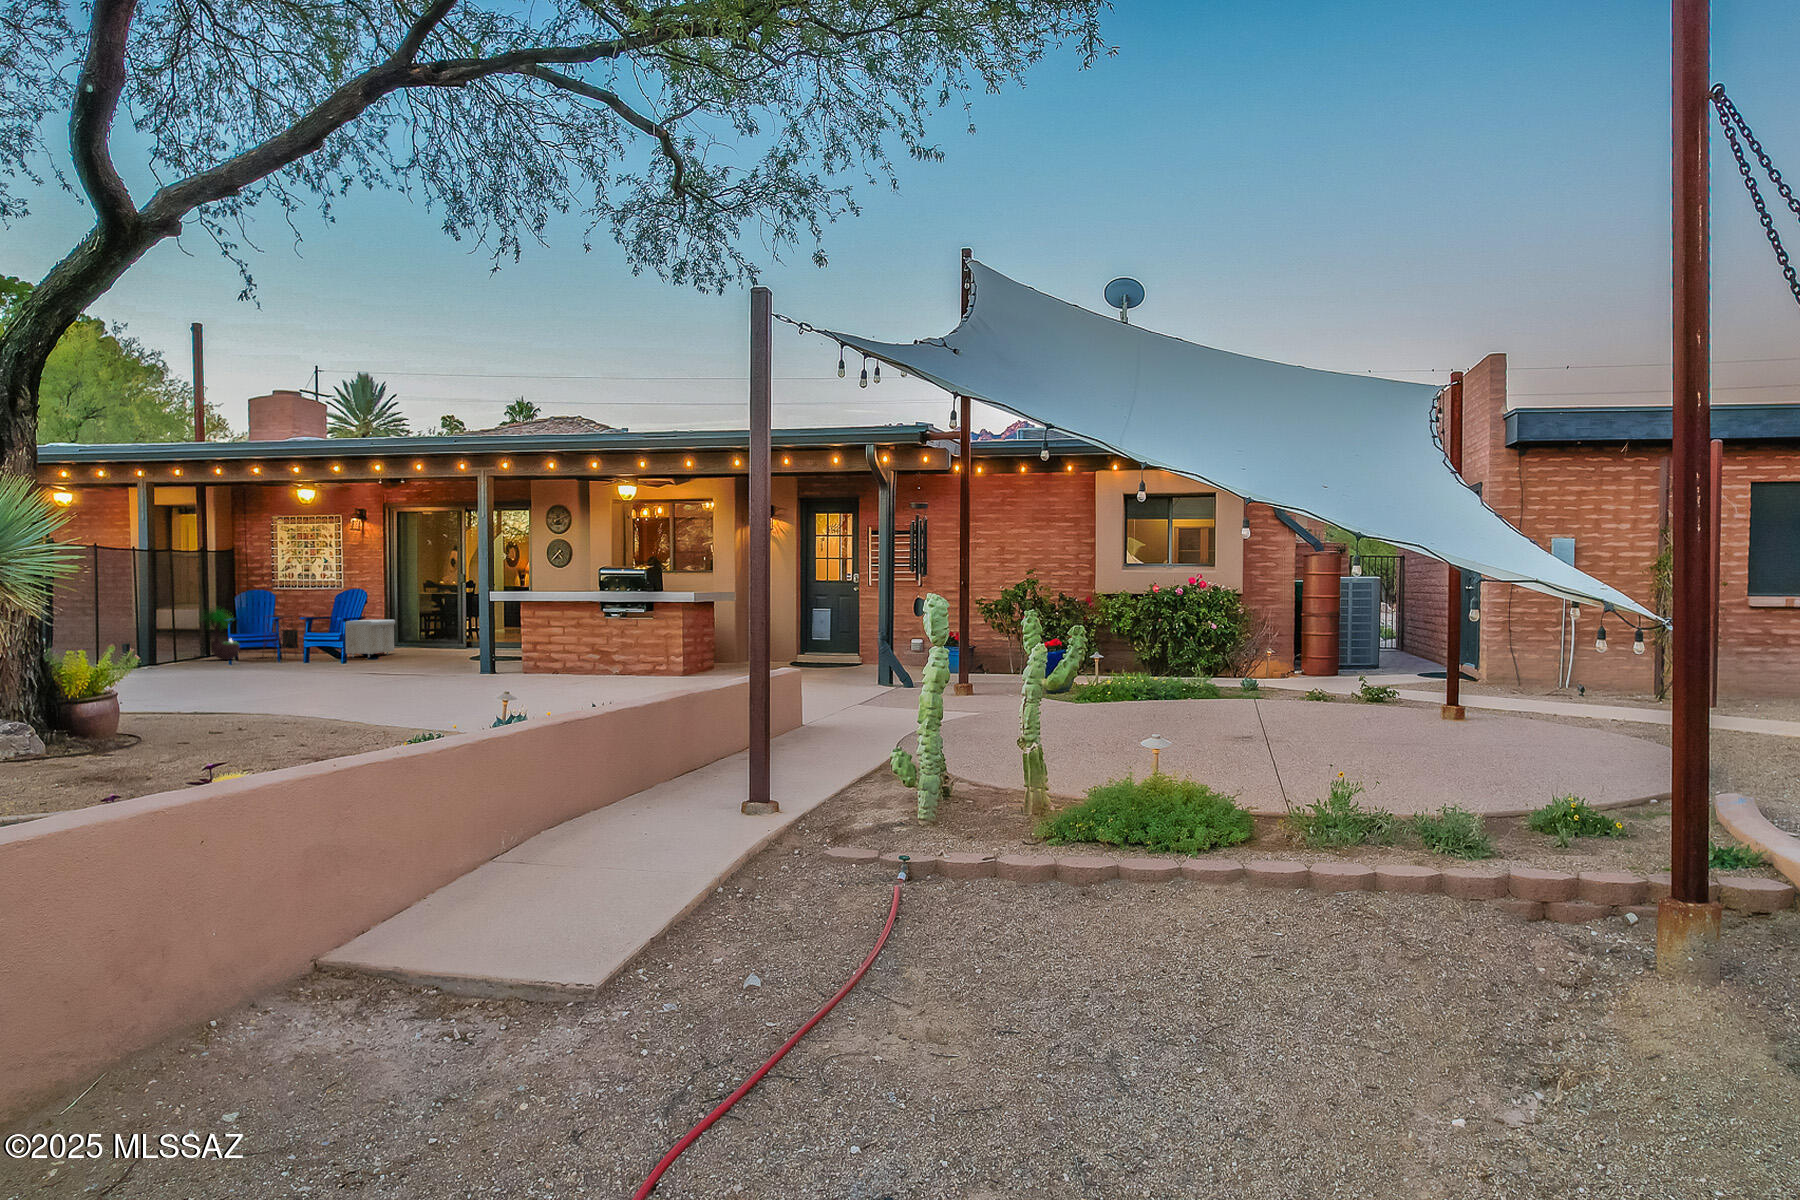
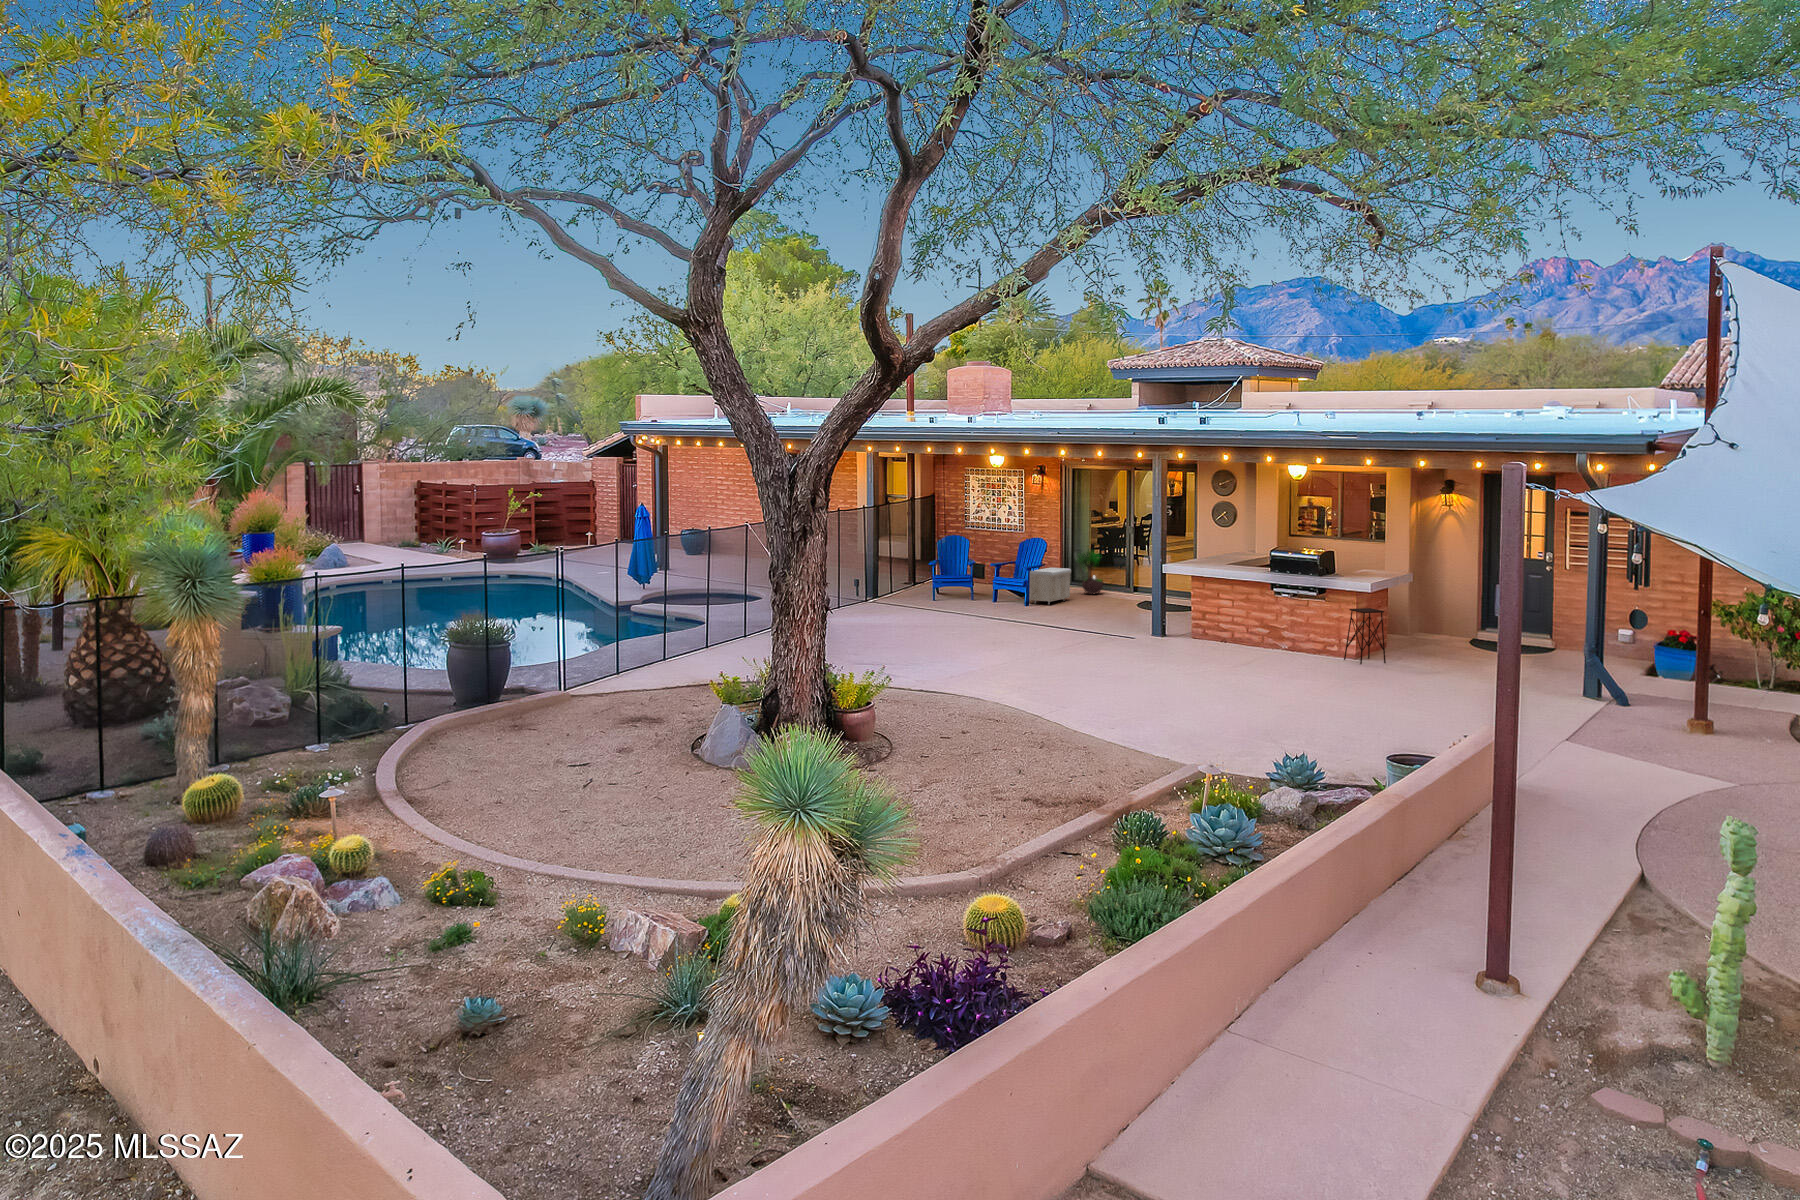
potted tree: present [201,609,240,660] -> present [1077,550,1103,594]
side table: present [263,615,295,653] -> present [1344,608,1386,664]

